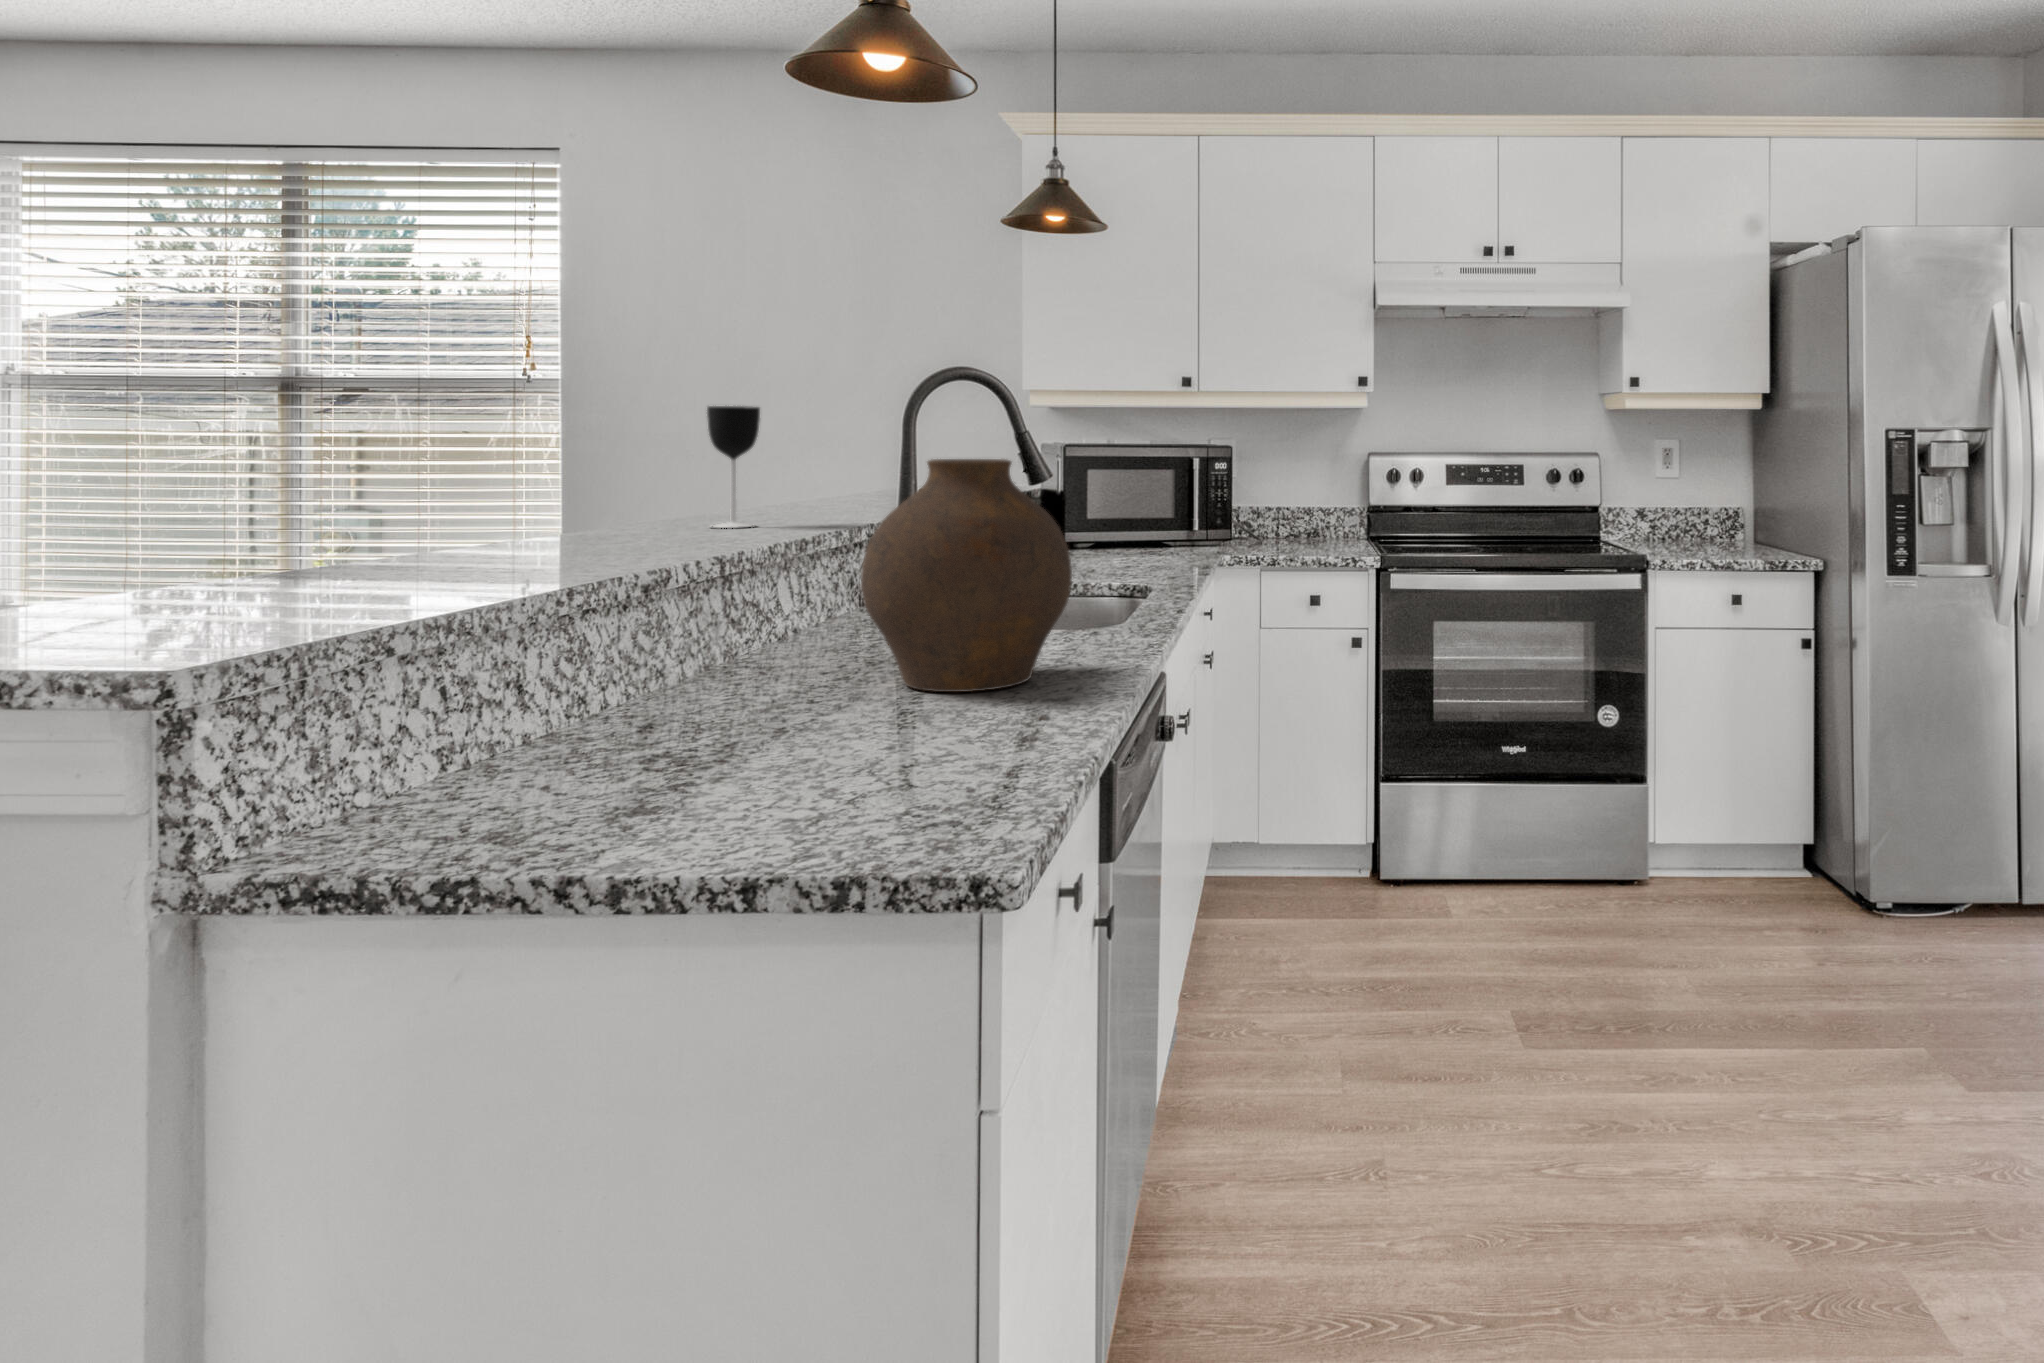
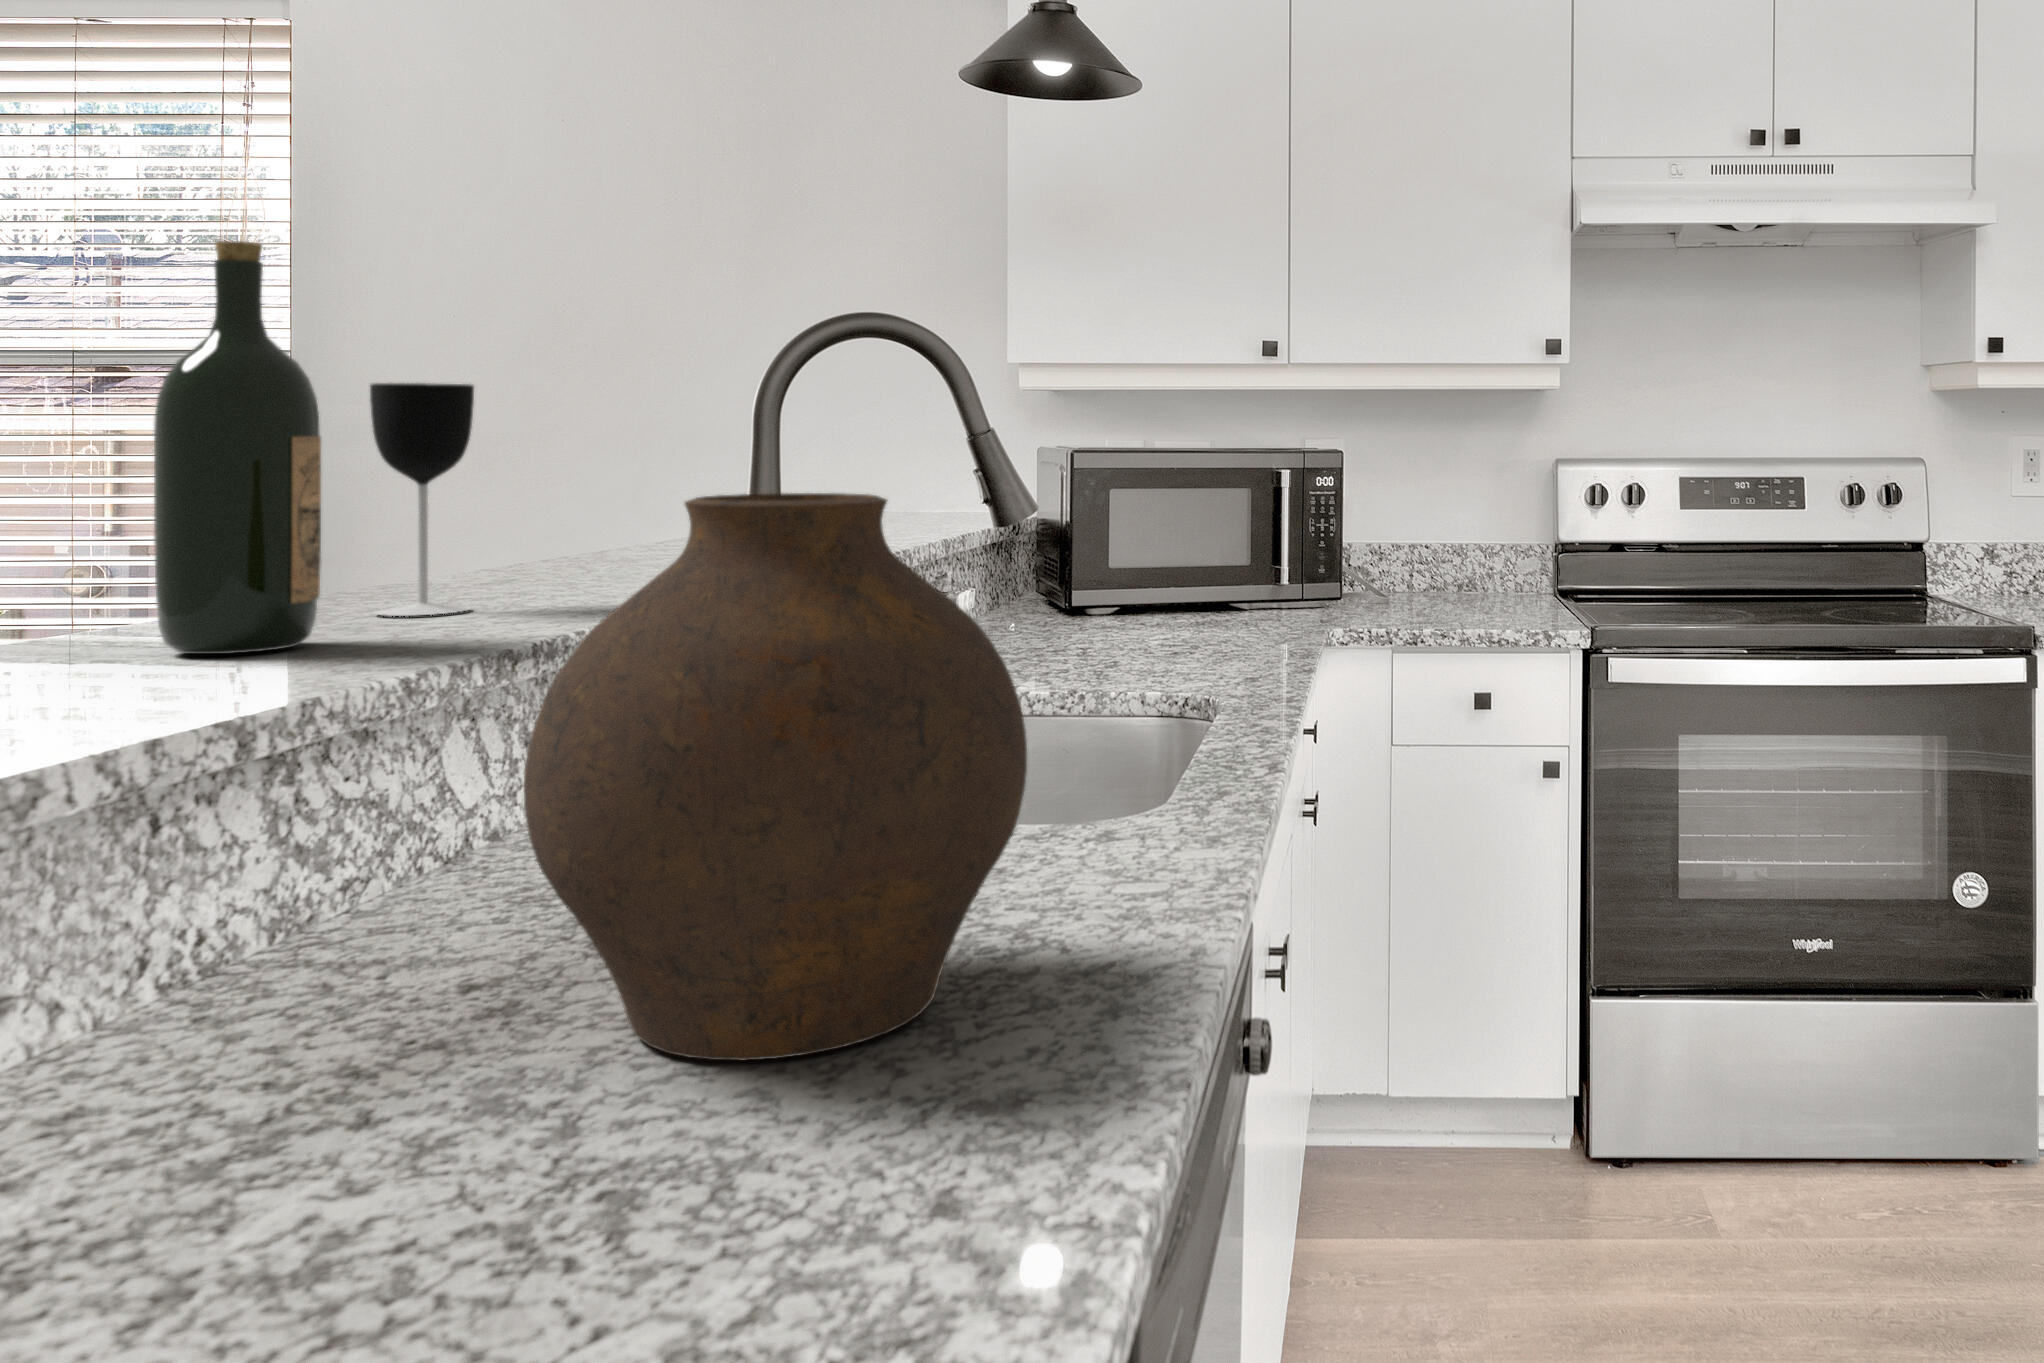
wine bottle: none [629,337,706,540] -> present [154,241,321,654]

